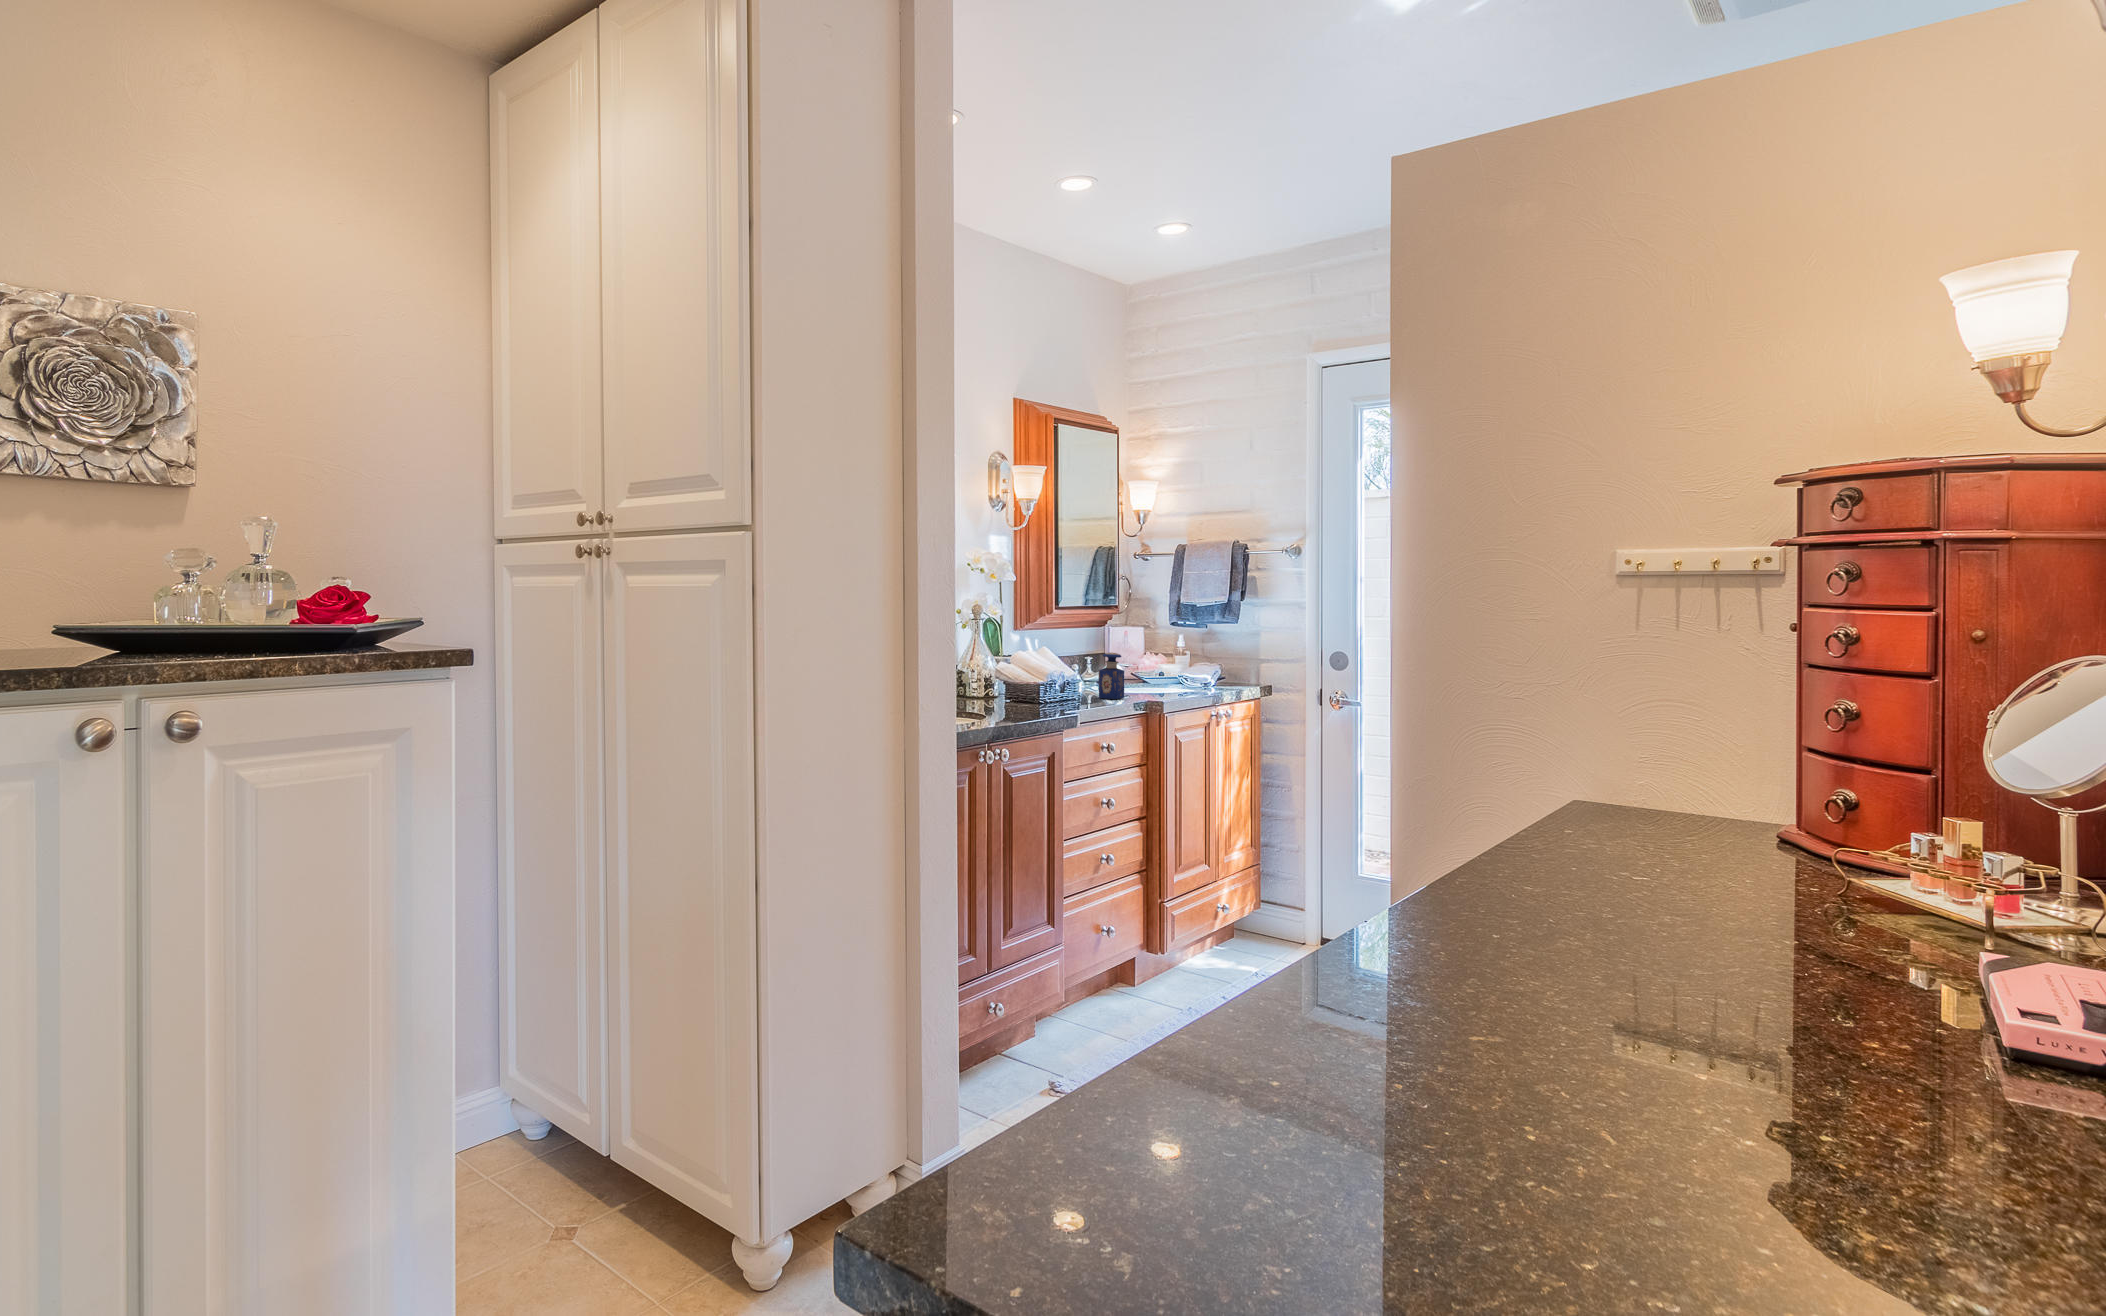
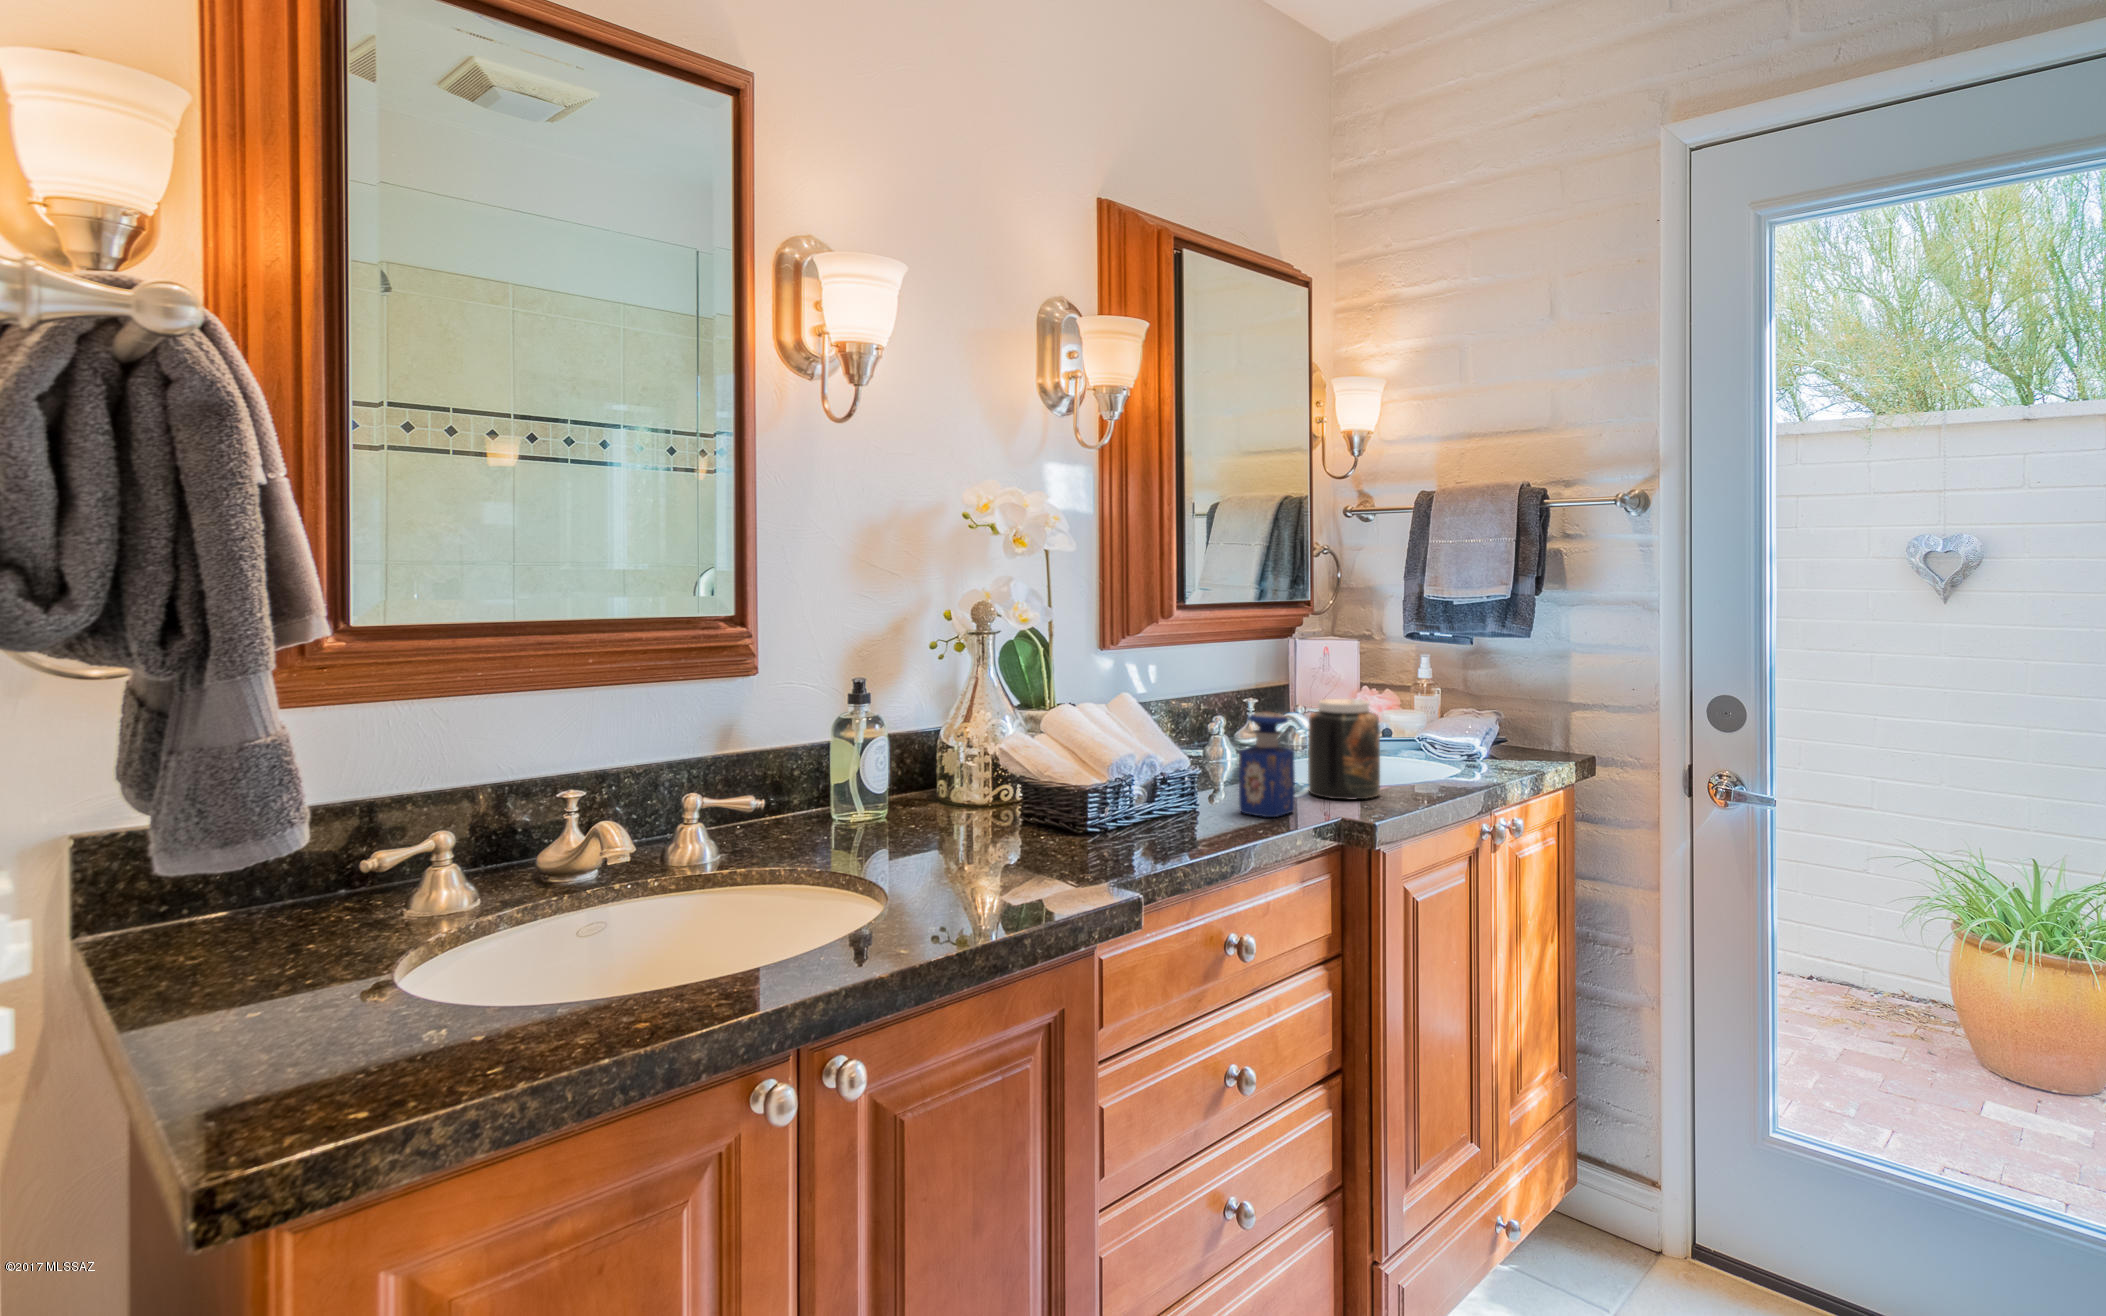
jar: none [1127,650,1162,696] -> present [1308,699,1380,799]

